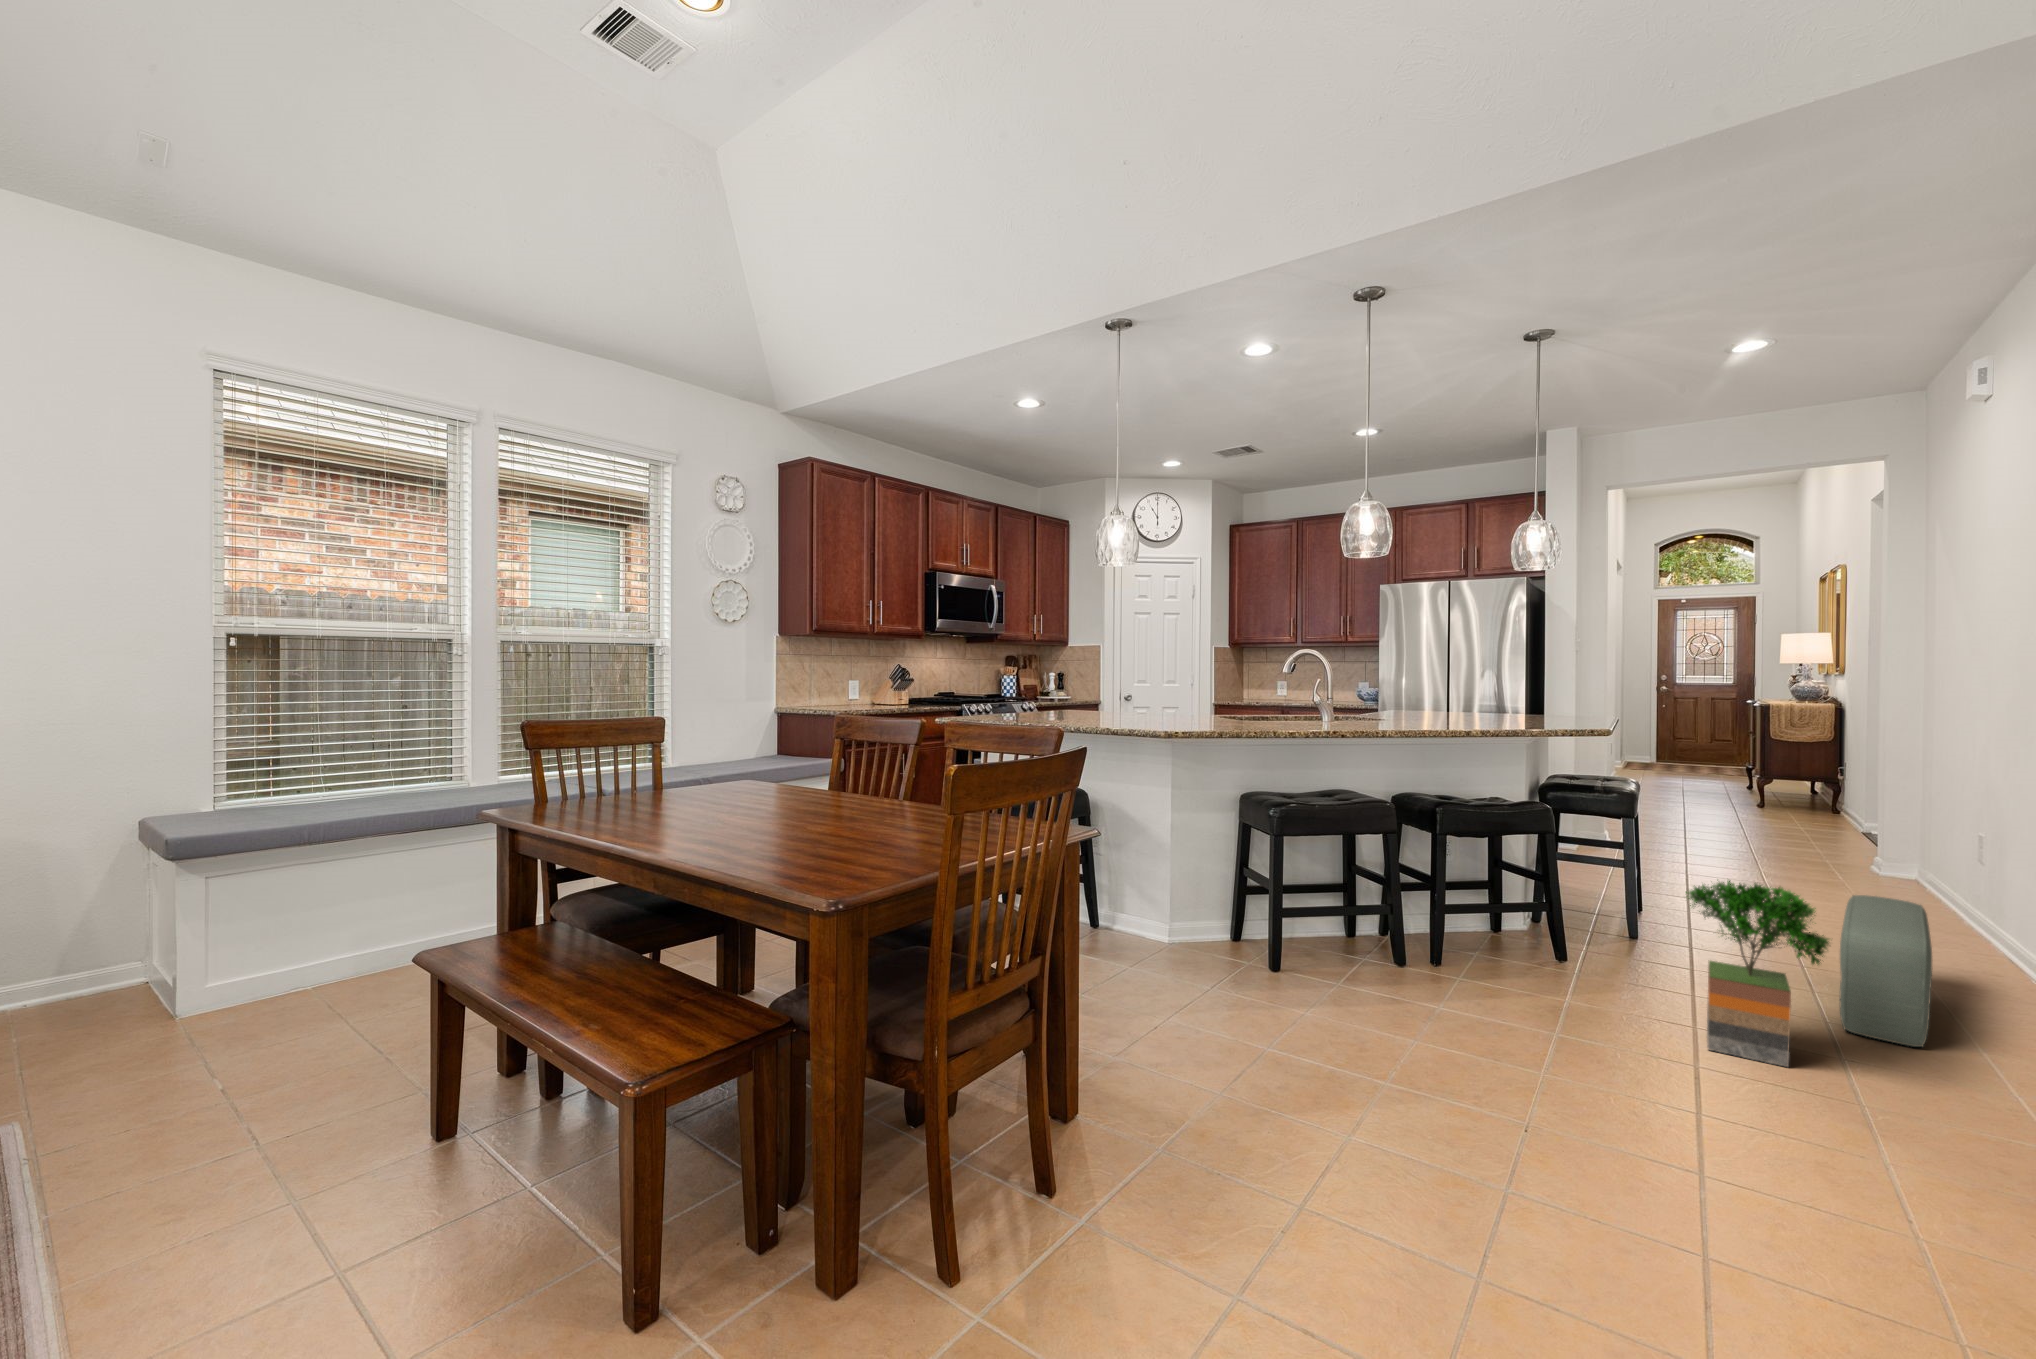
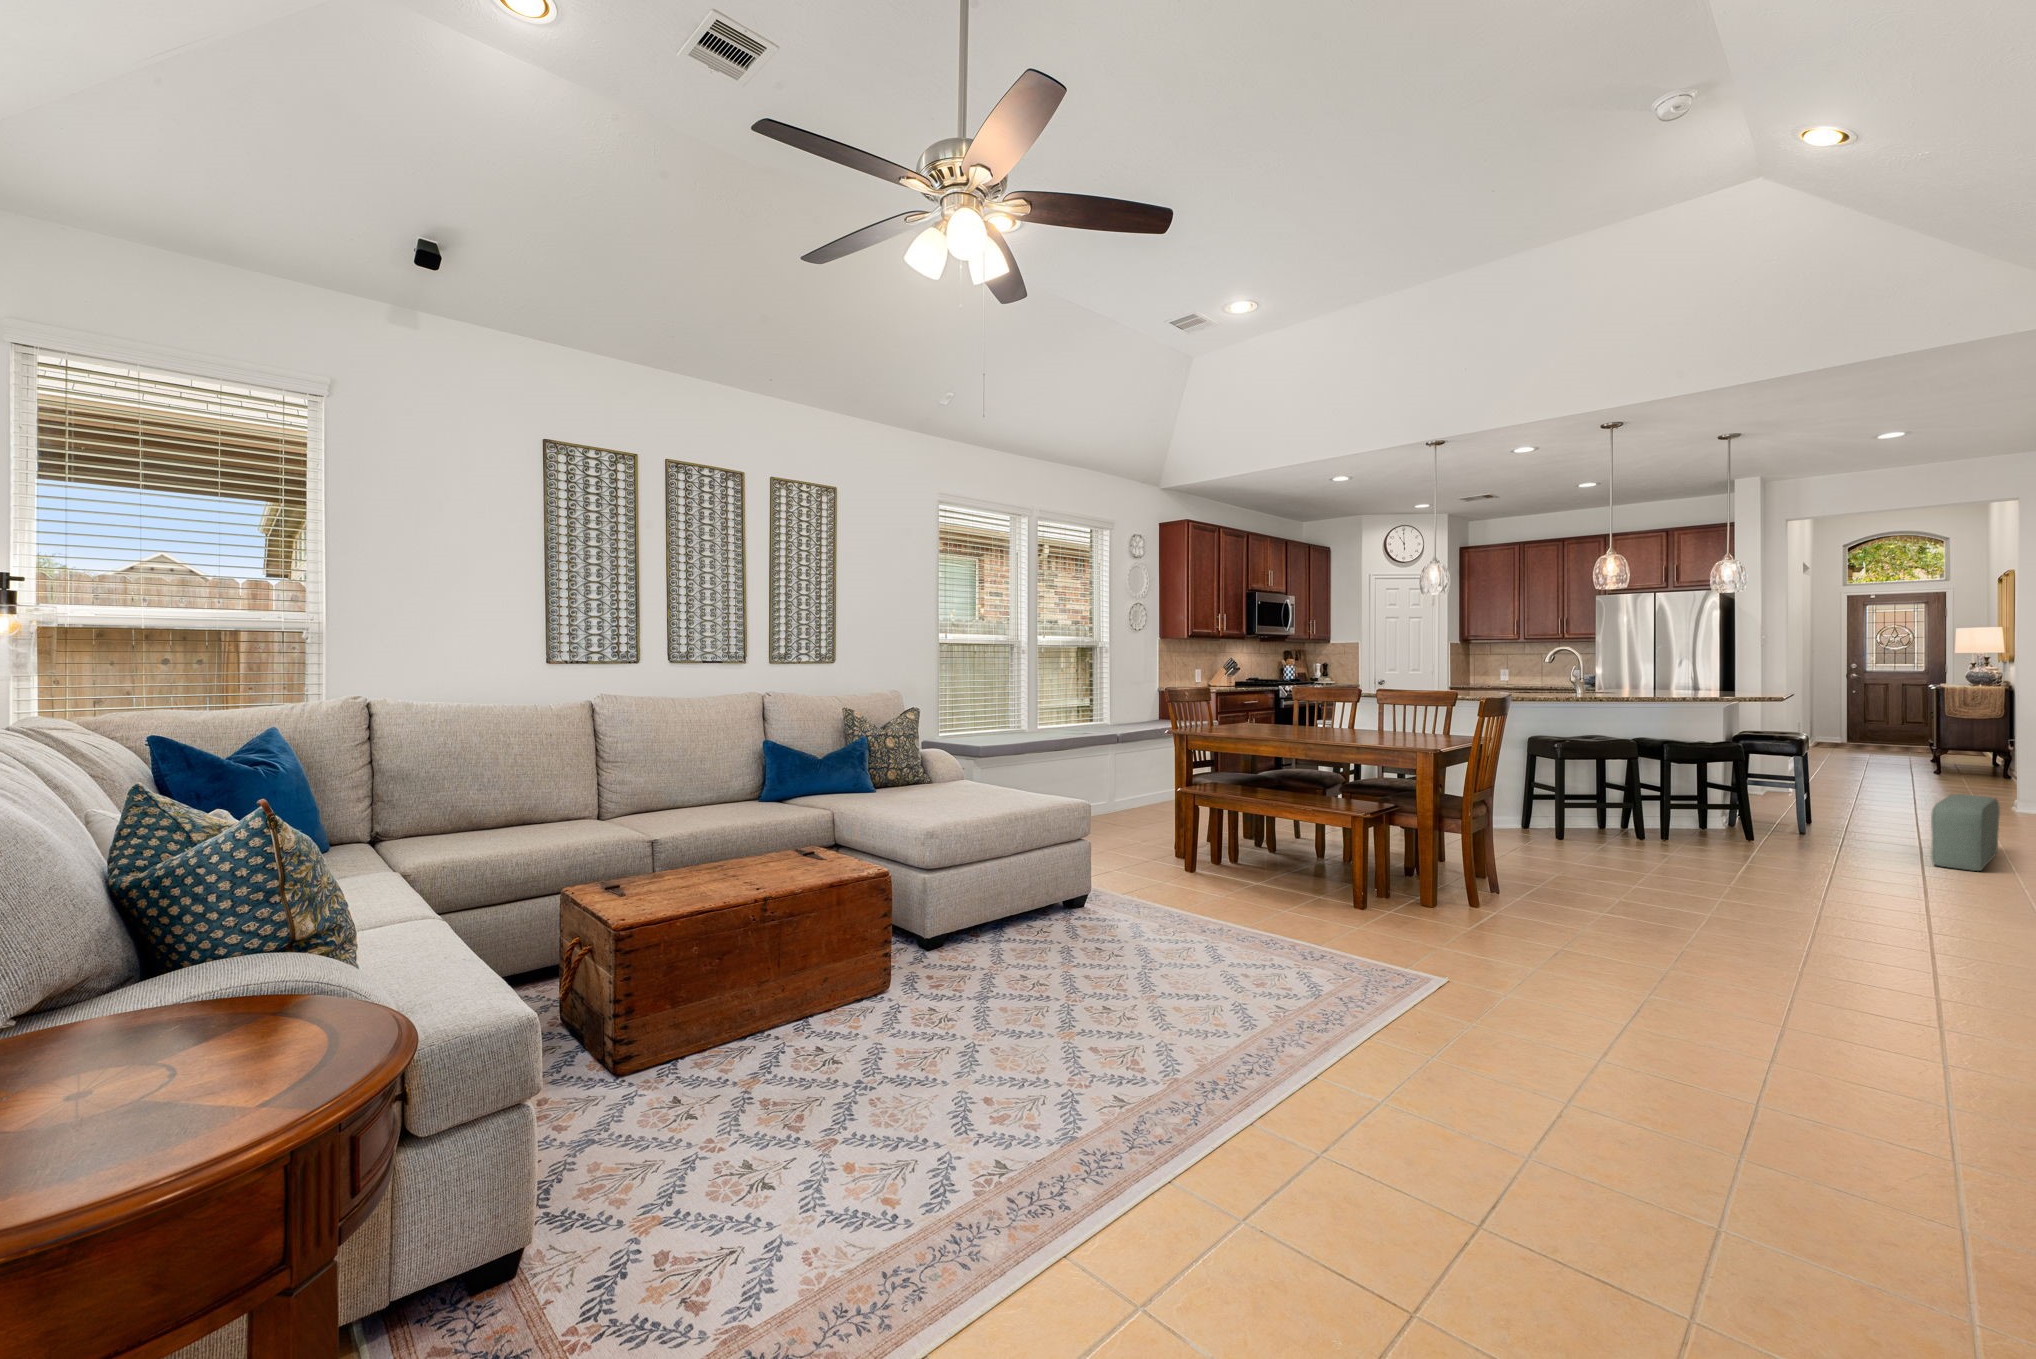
potted tree: present [1686,880,1829,1067] -> none [1826,773,1917,875]

